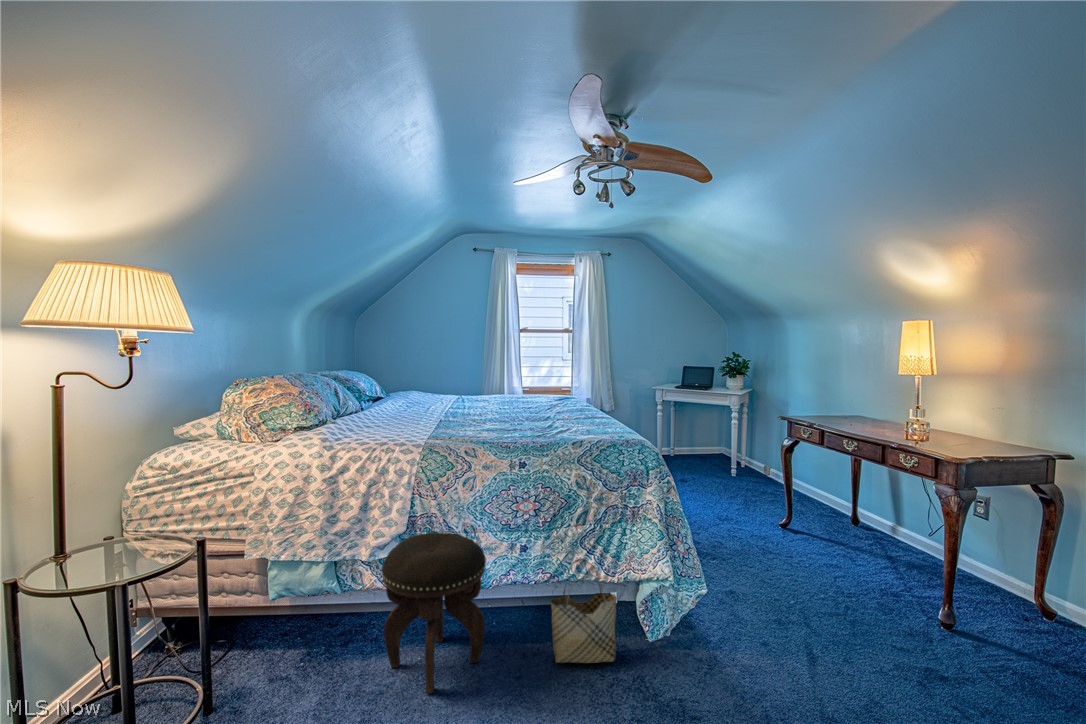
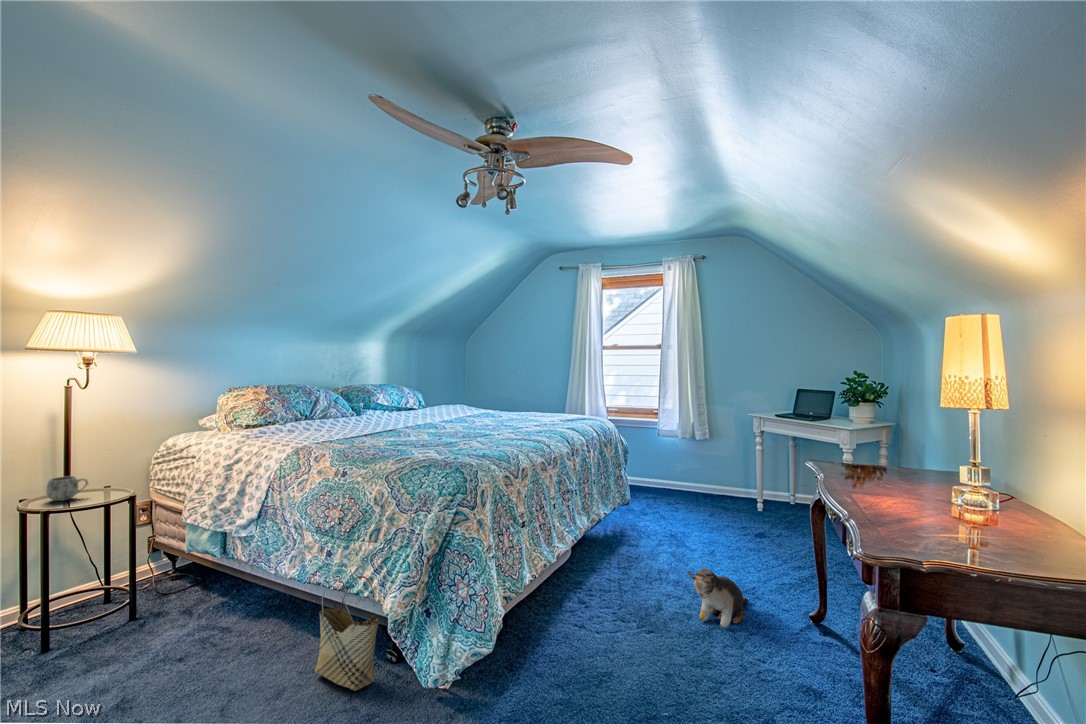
plush toy: none [732,501,758,540] -> present [688,569,748,628]
mug: none [88,525,145,566] -> present [47,476,88,501]
footstool: present [382,532,485,694] -> none [201,523,303,659]

